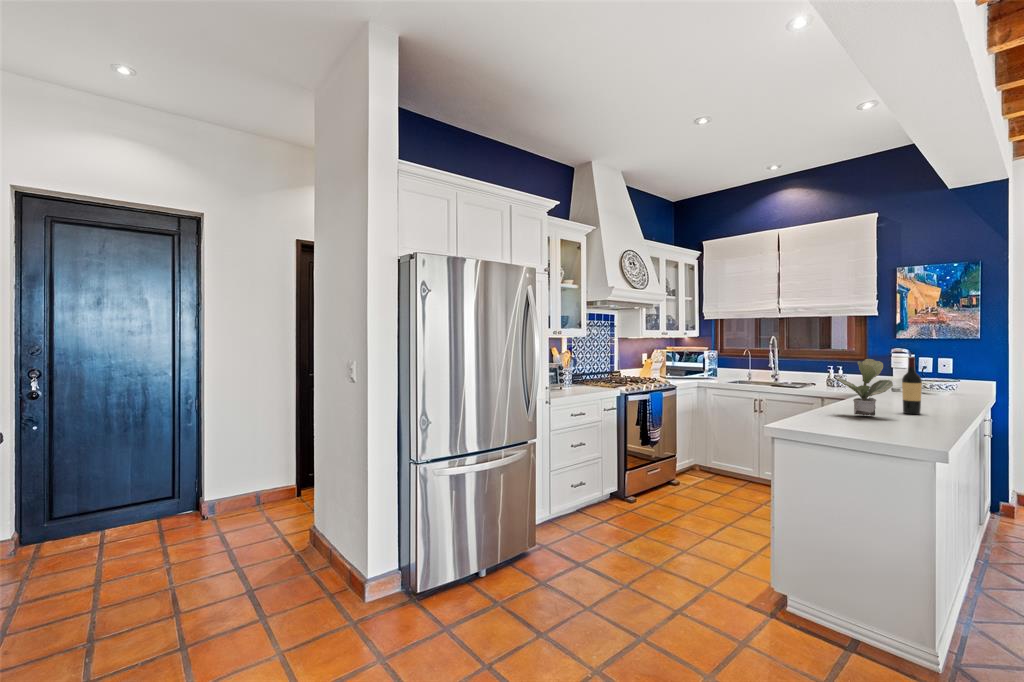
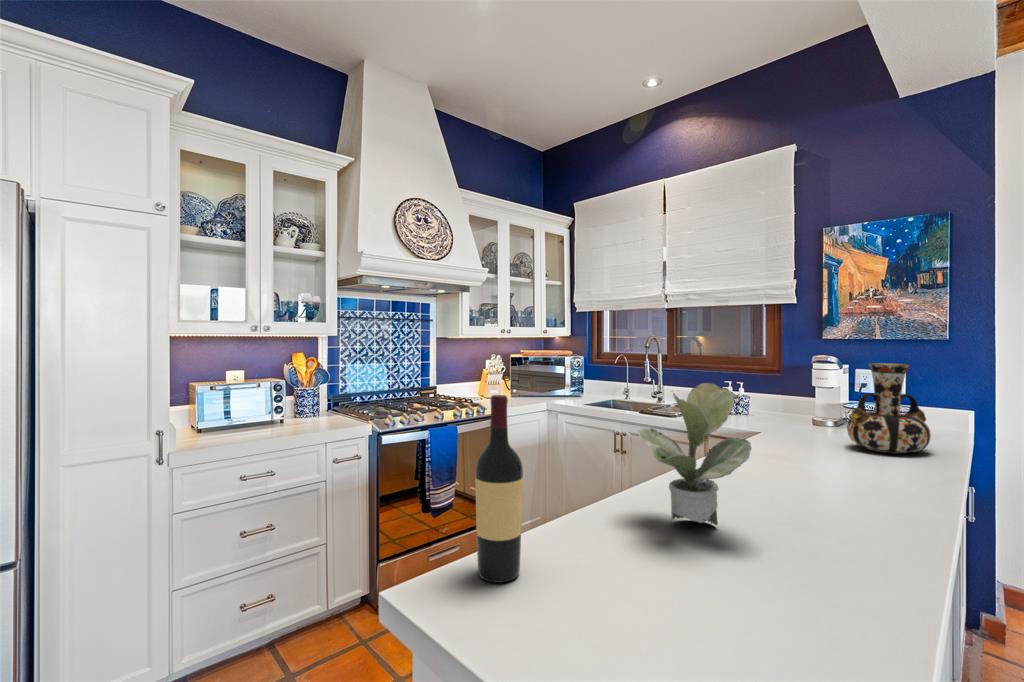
vase: none [919,352,967,400] -> present [847,363,931,454]
wine bottle: present [902,357,922,414] -> present [475,395,523,583]

